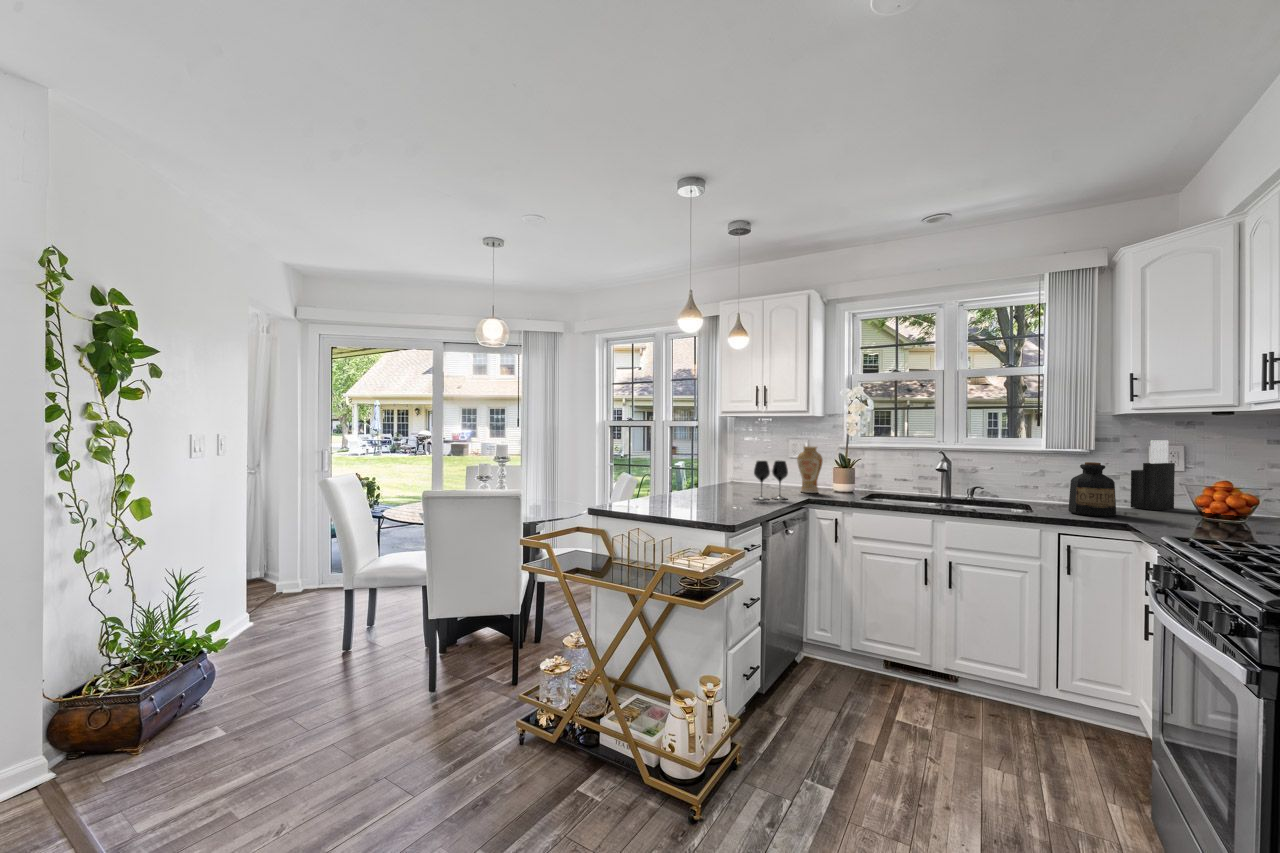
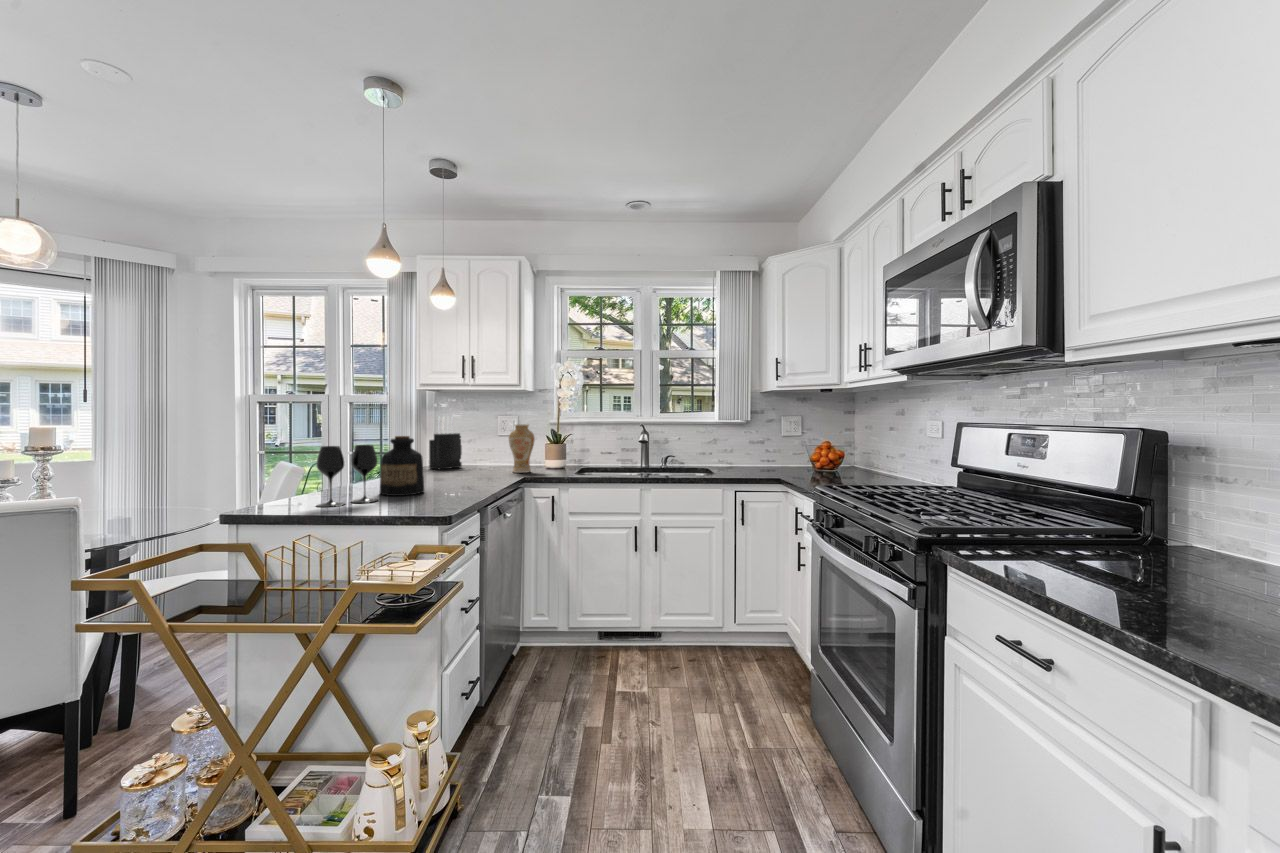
knife block: present [1131,440,1175,510] -> present [429,416,462,470]
wine glass: present [754,460,788,500] -> present [317,445,377,507]
bottle: present [1068,462,1116,517] -> present [380,436,424,496]

